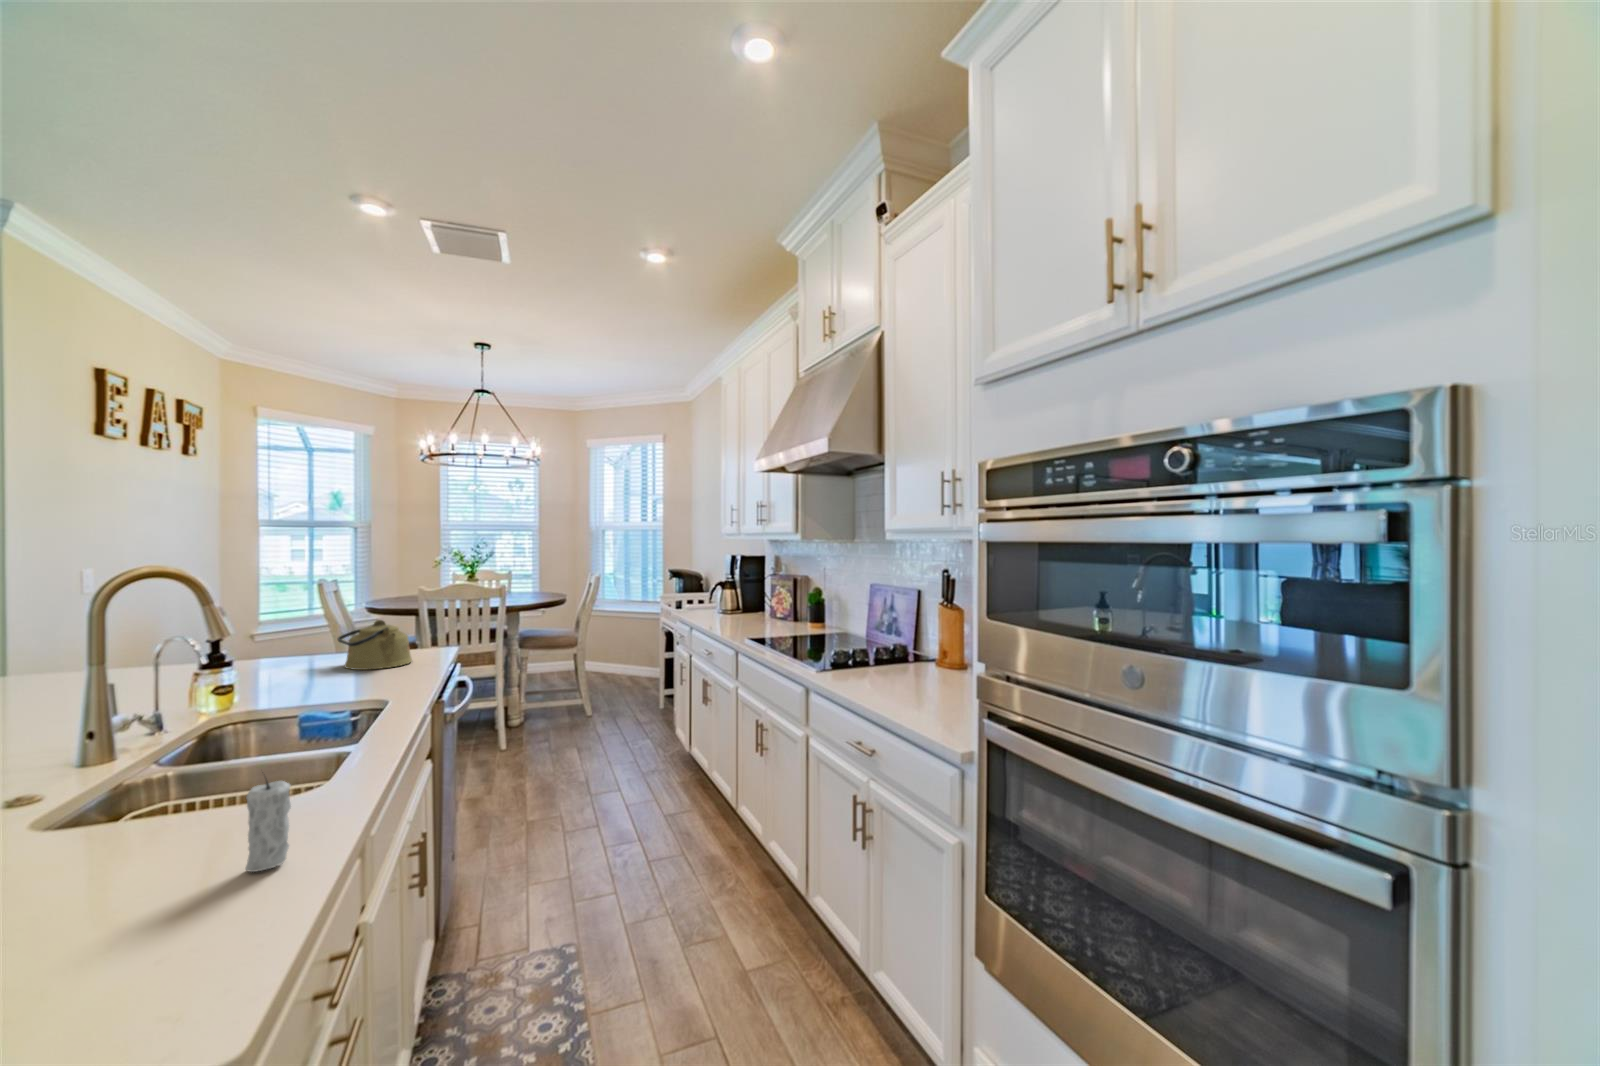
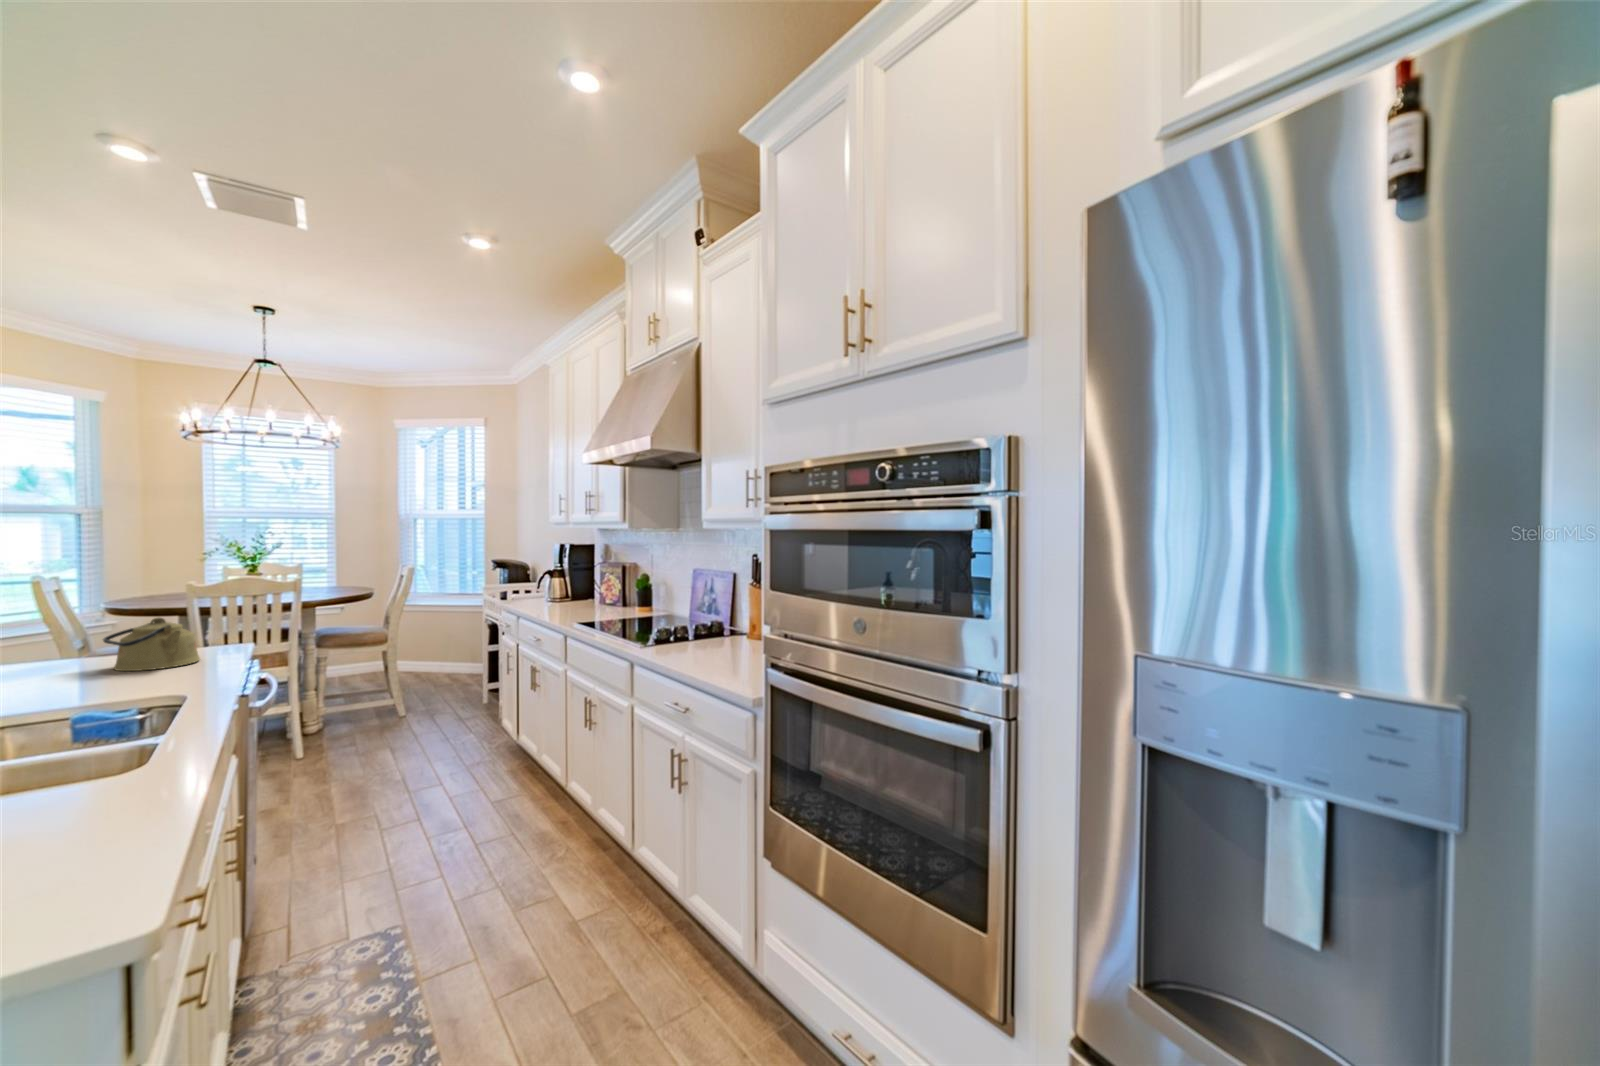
candle: present [245,778,291,872] -> none [83,741,129,832]

